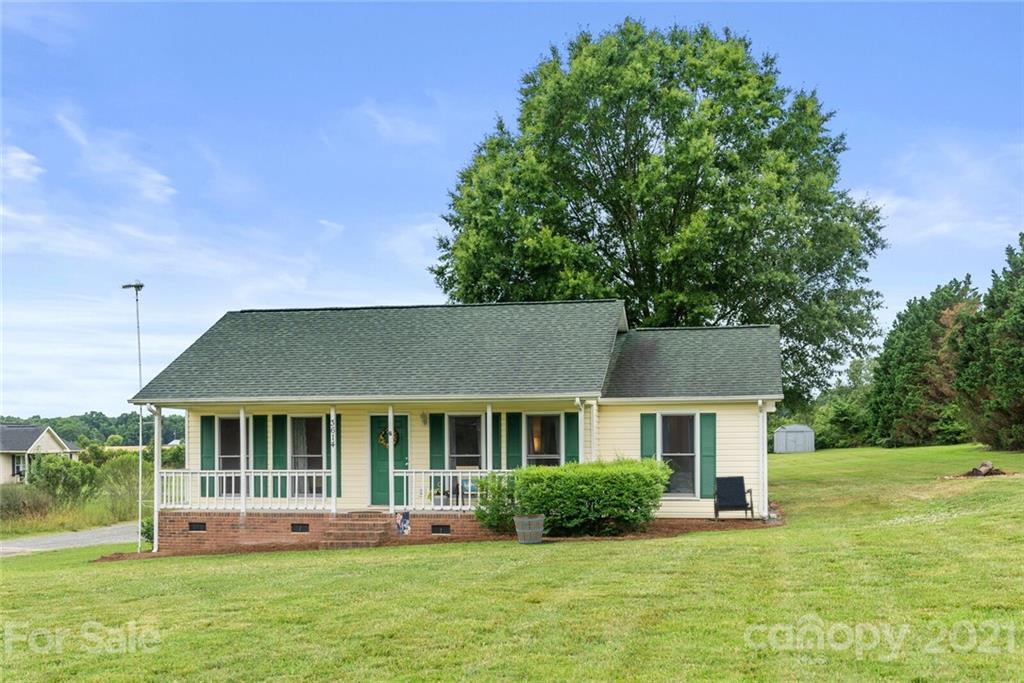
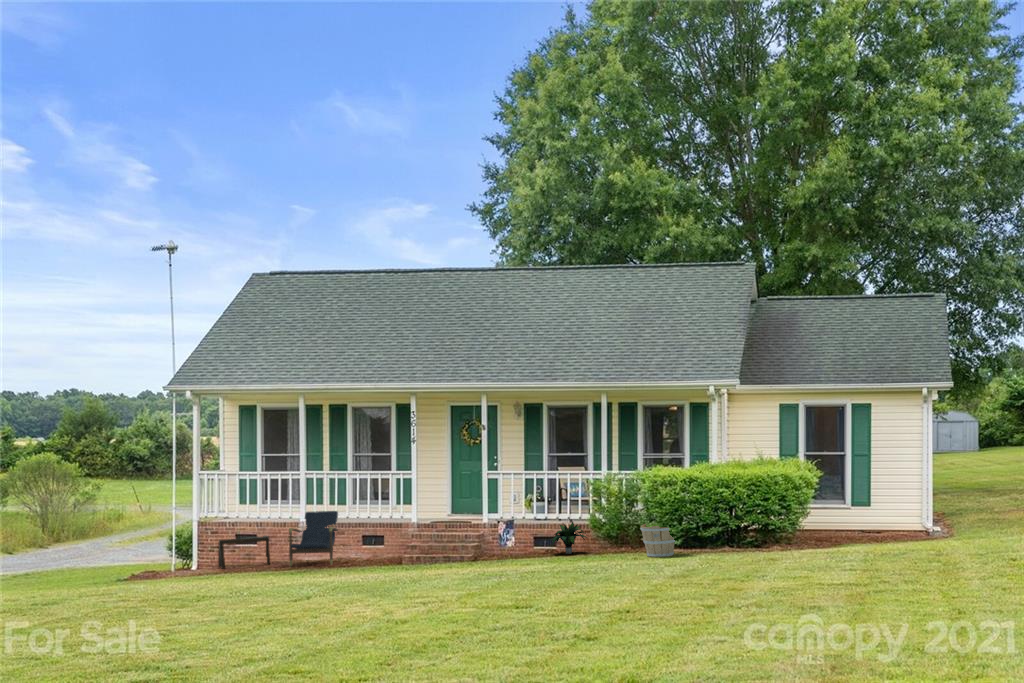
lounge chair: present [713,476,754,522] -> present [289,511,339,566]
potted plant: none [443,512,476,540] -> present [552,522,587,554]
bench: none [171,523,216,552] -> present [218,536,270,569]

